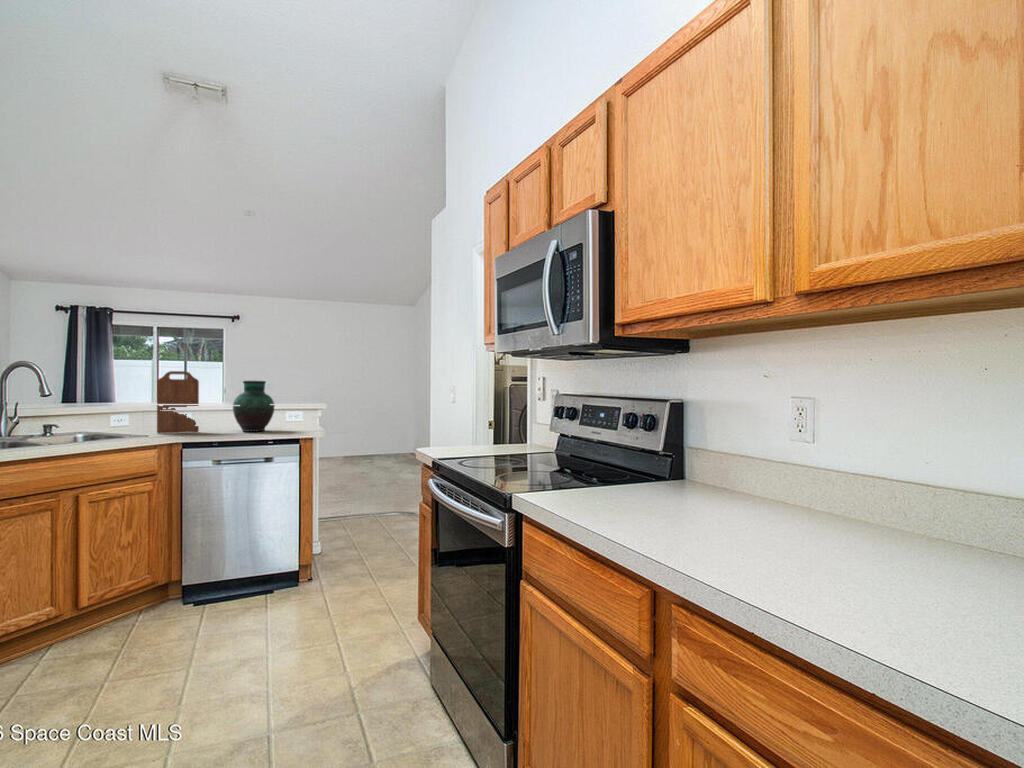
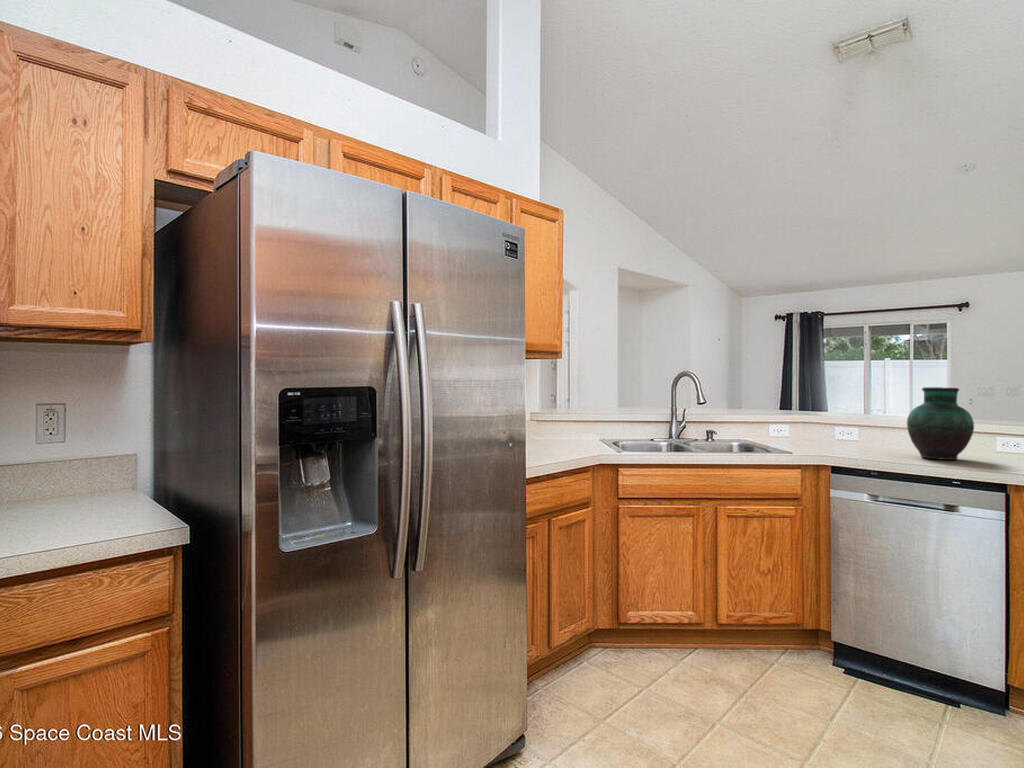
cutting board: present [157,371,199,434] -> none [812,376,862,452]

